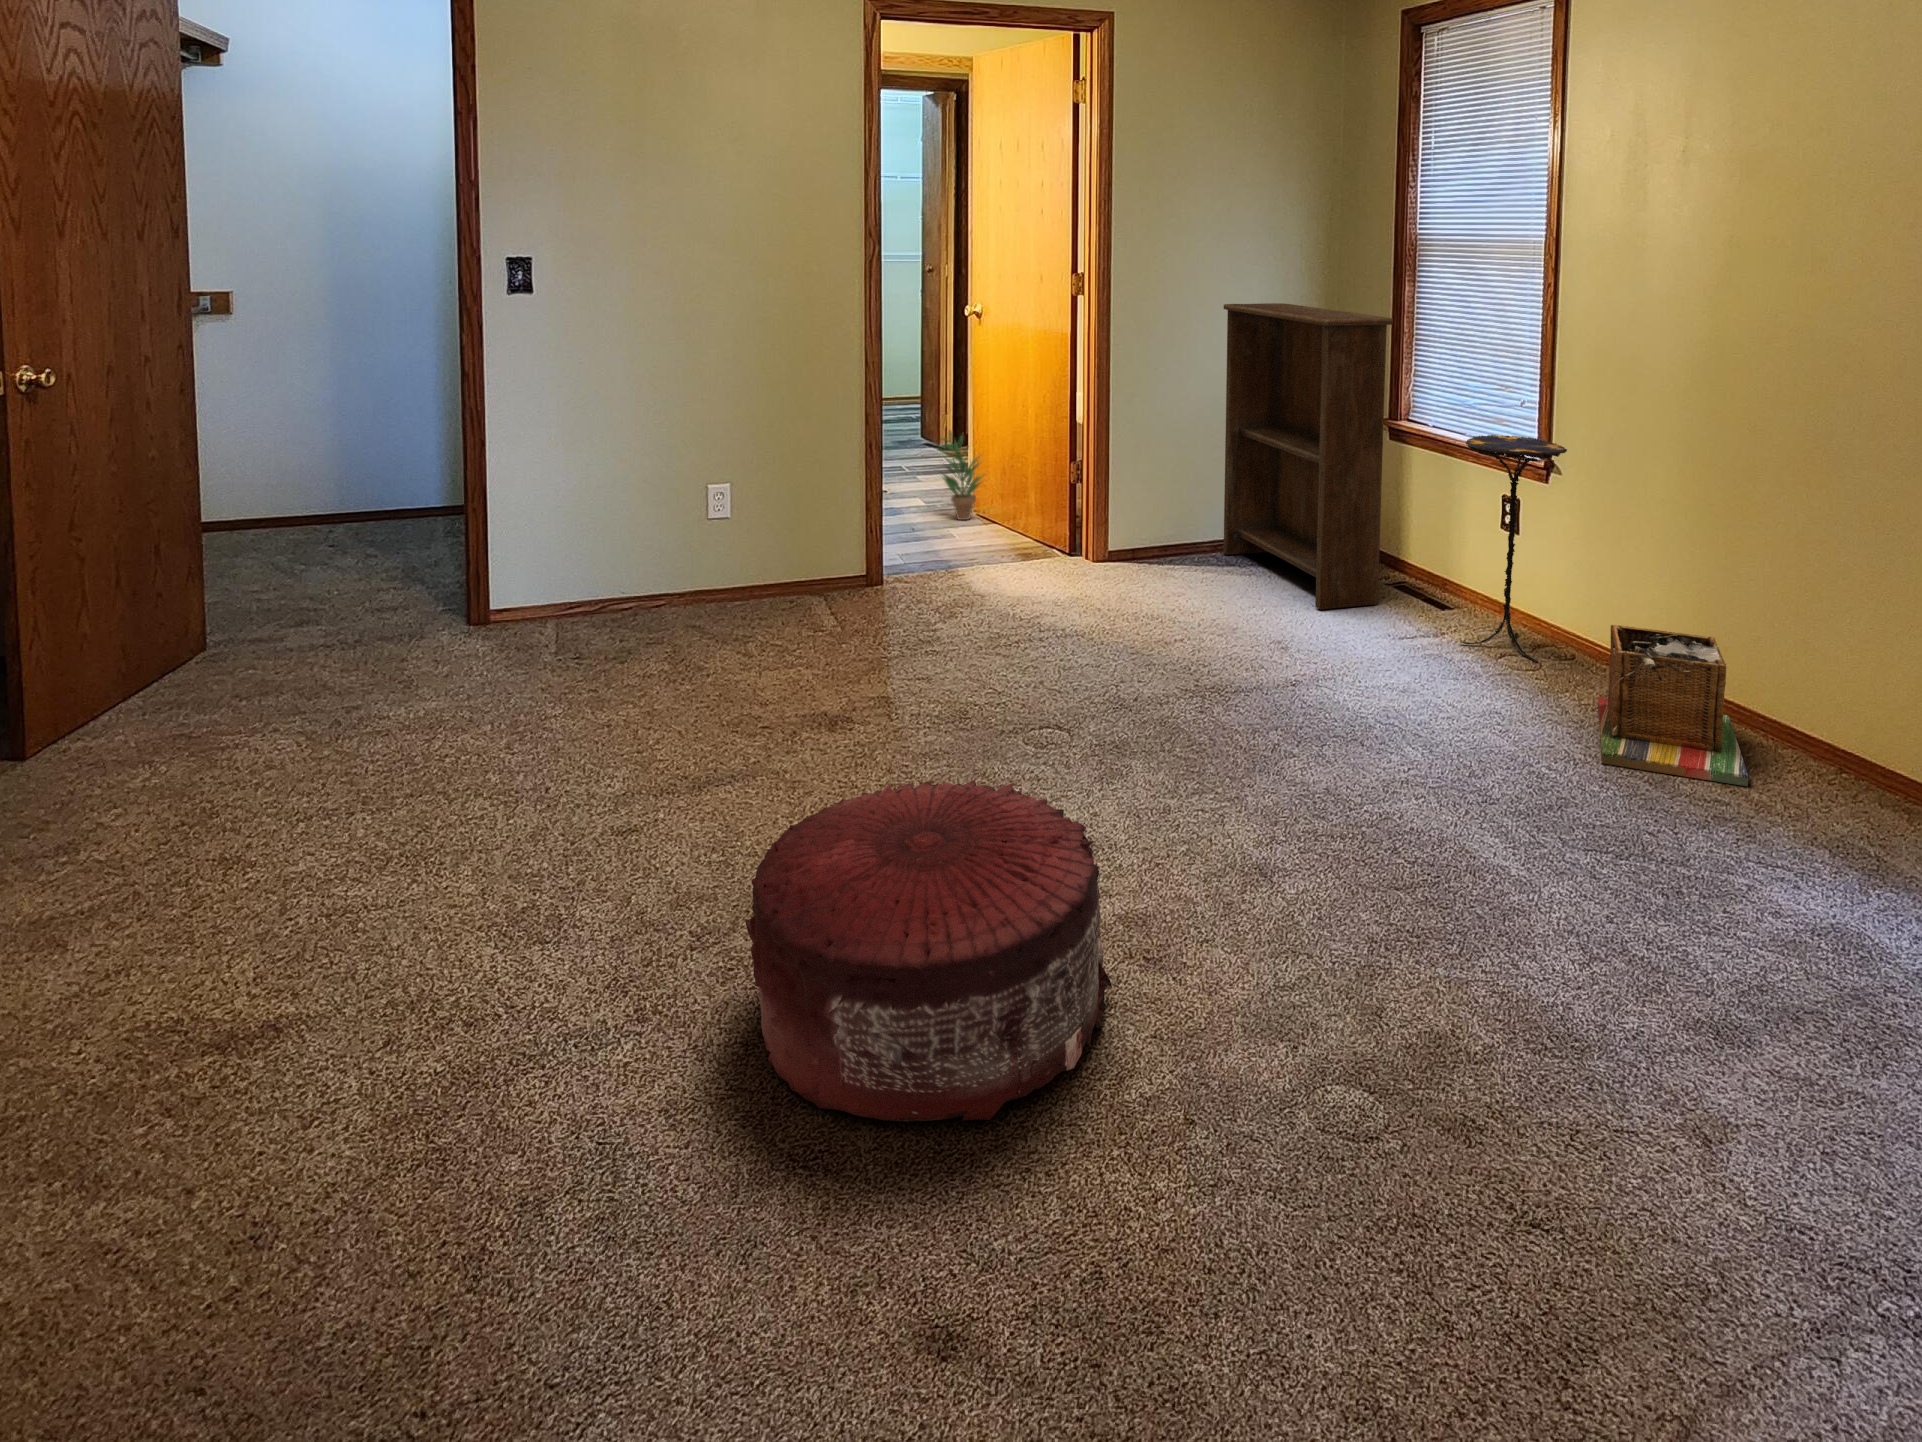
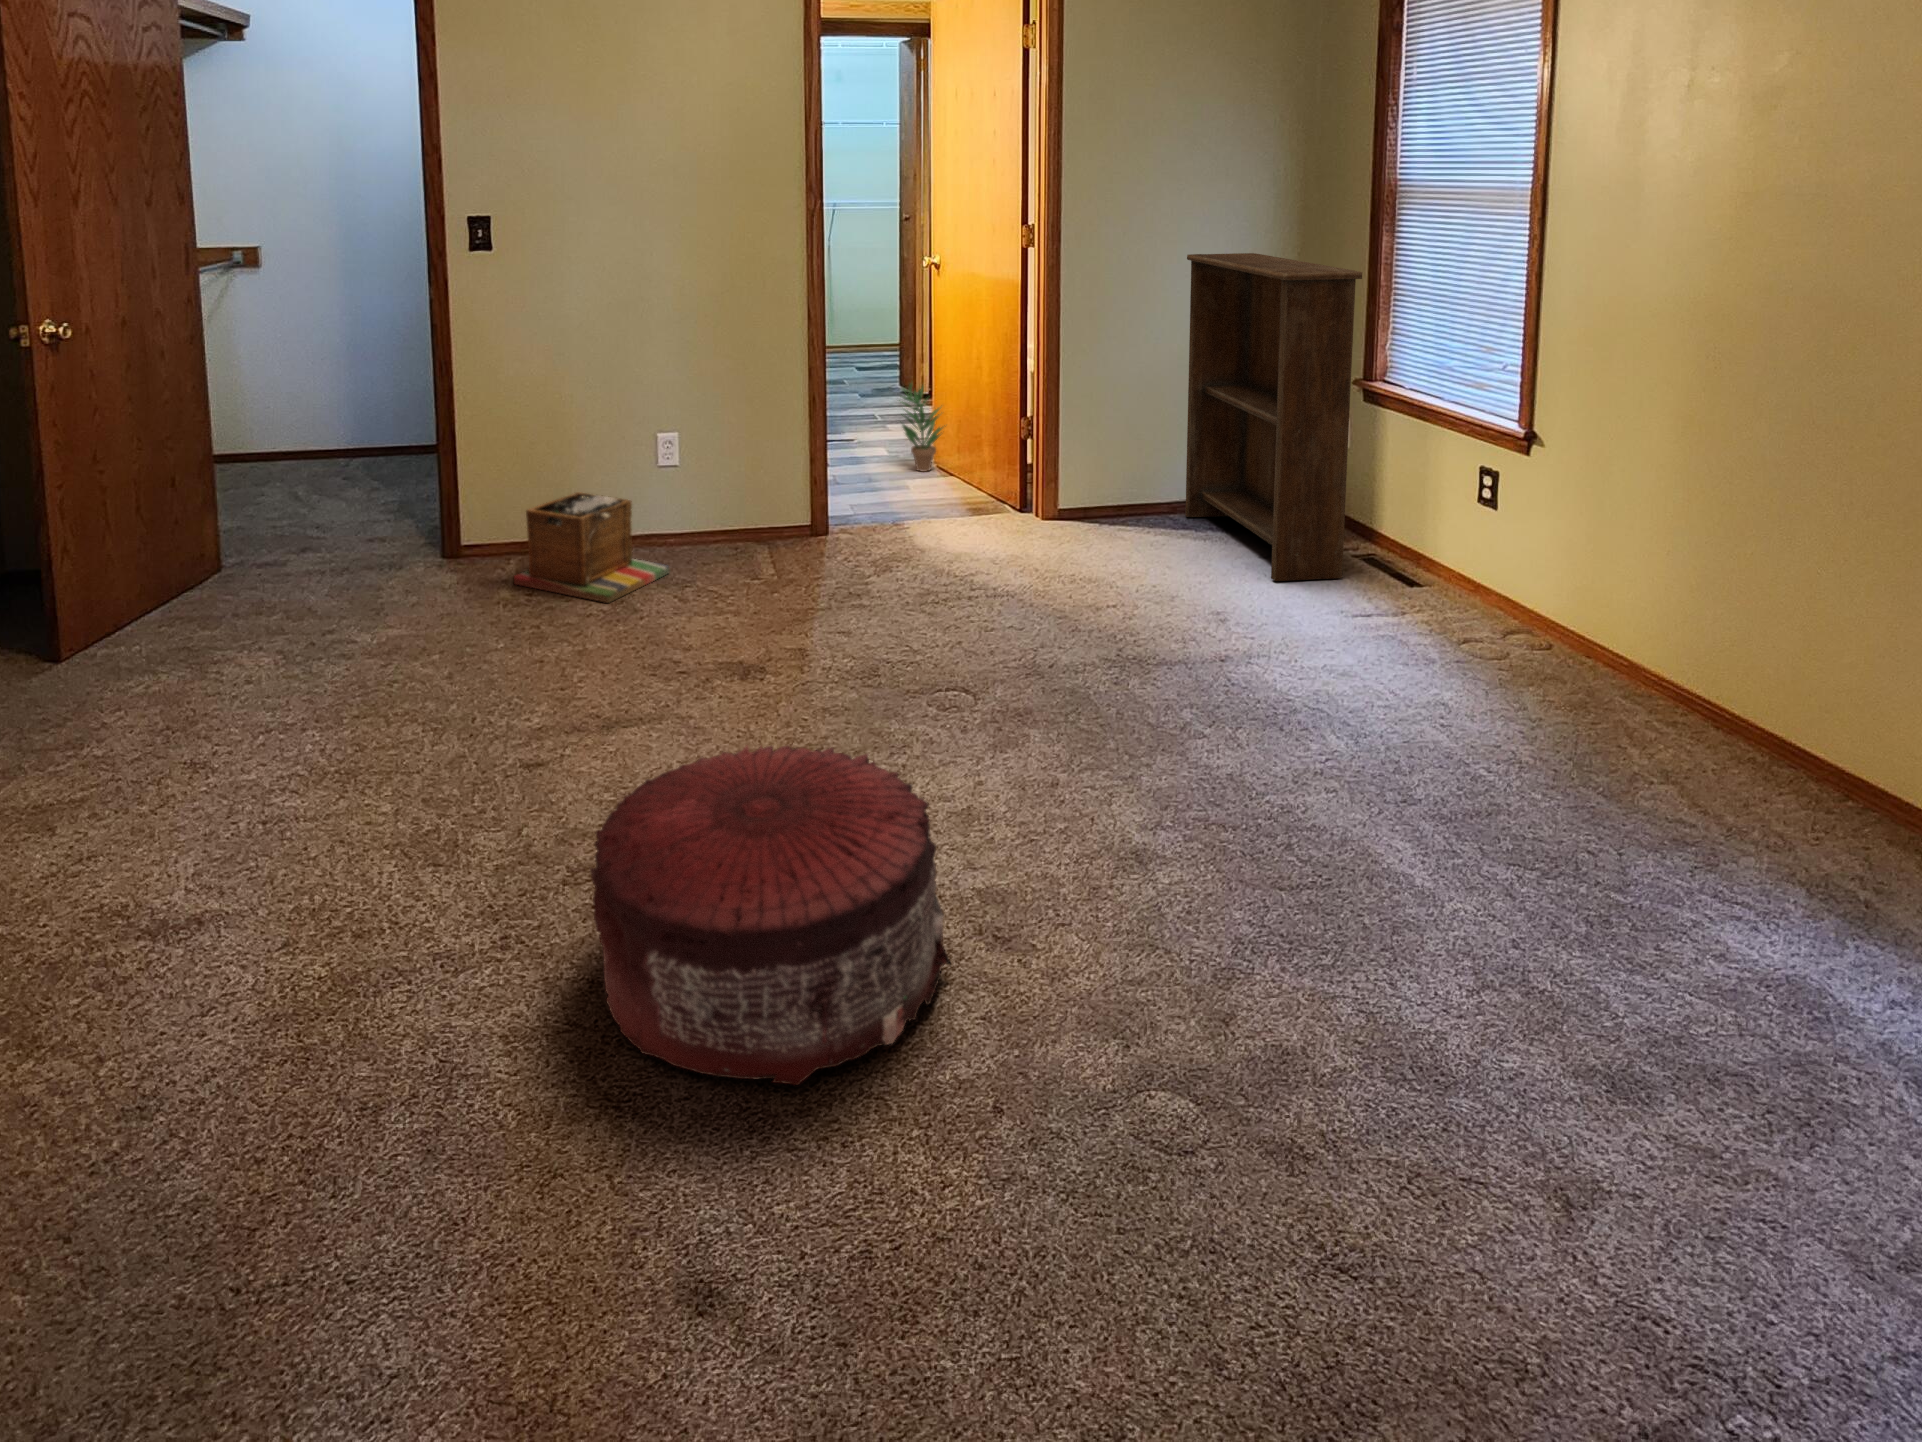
side table: present [1461,435,1567,662] -> none [1424,401,1553,652]
laundry basket: present [1598,625,1748,786] -> present [514,492,670,603]

